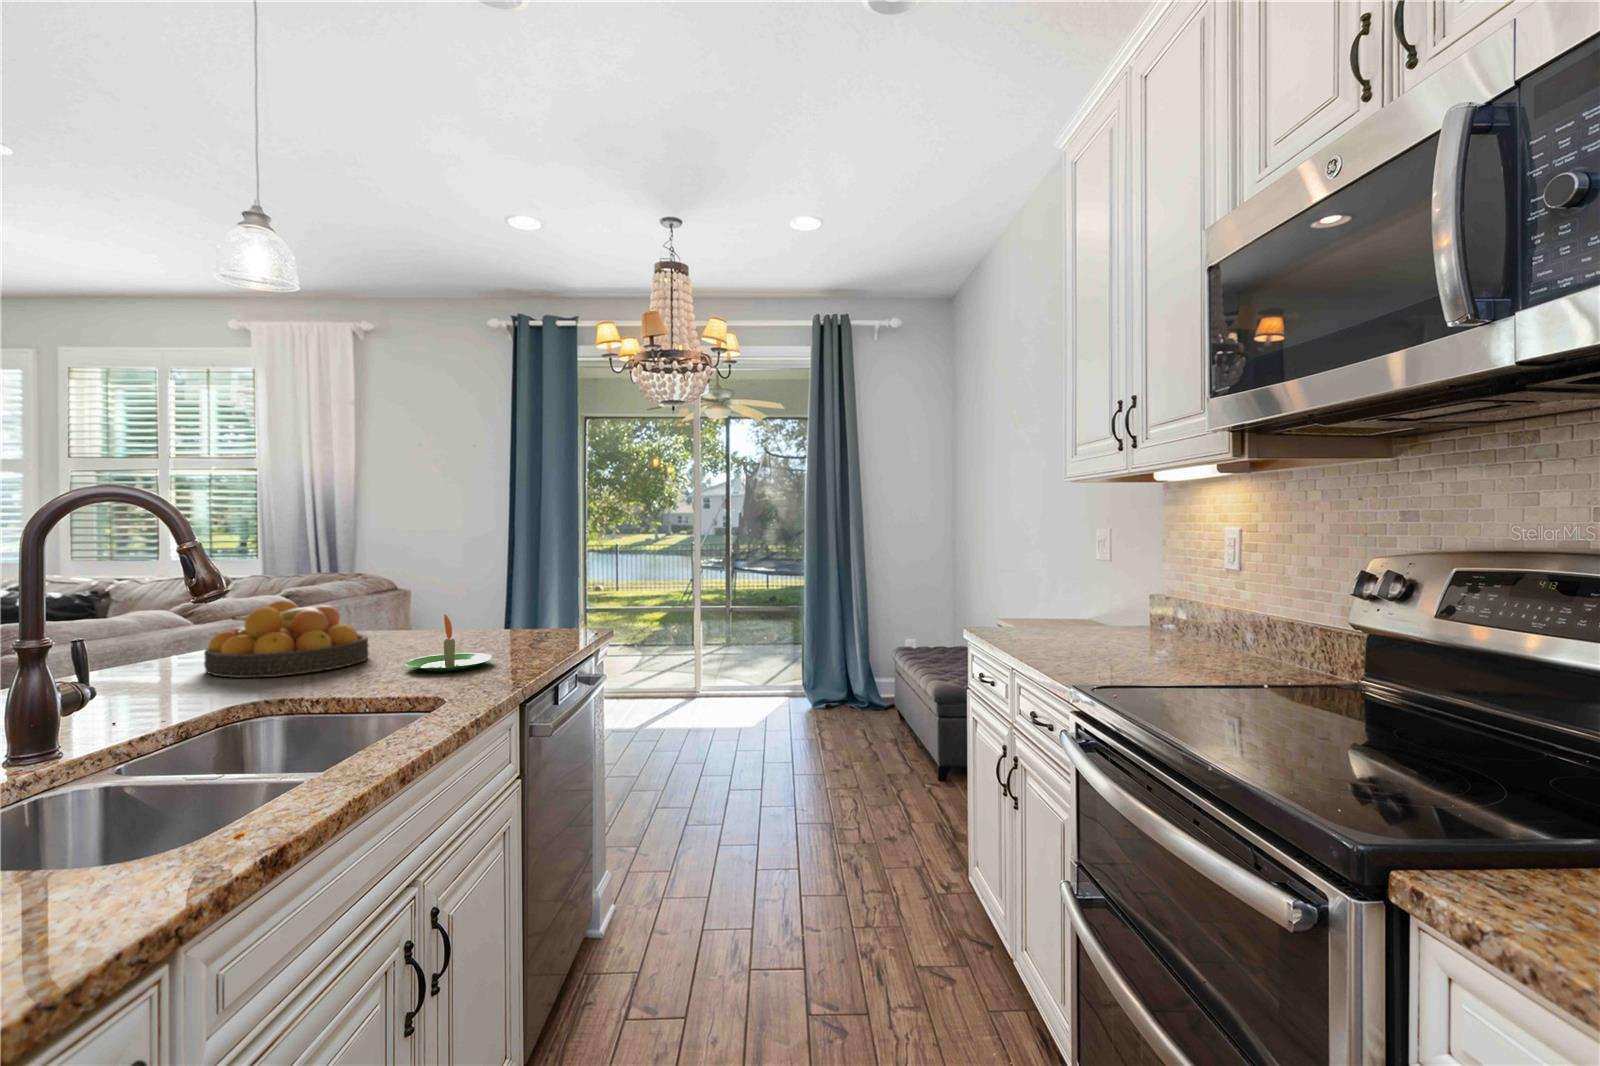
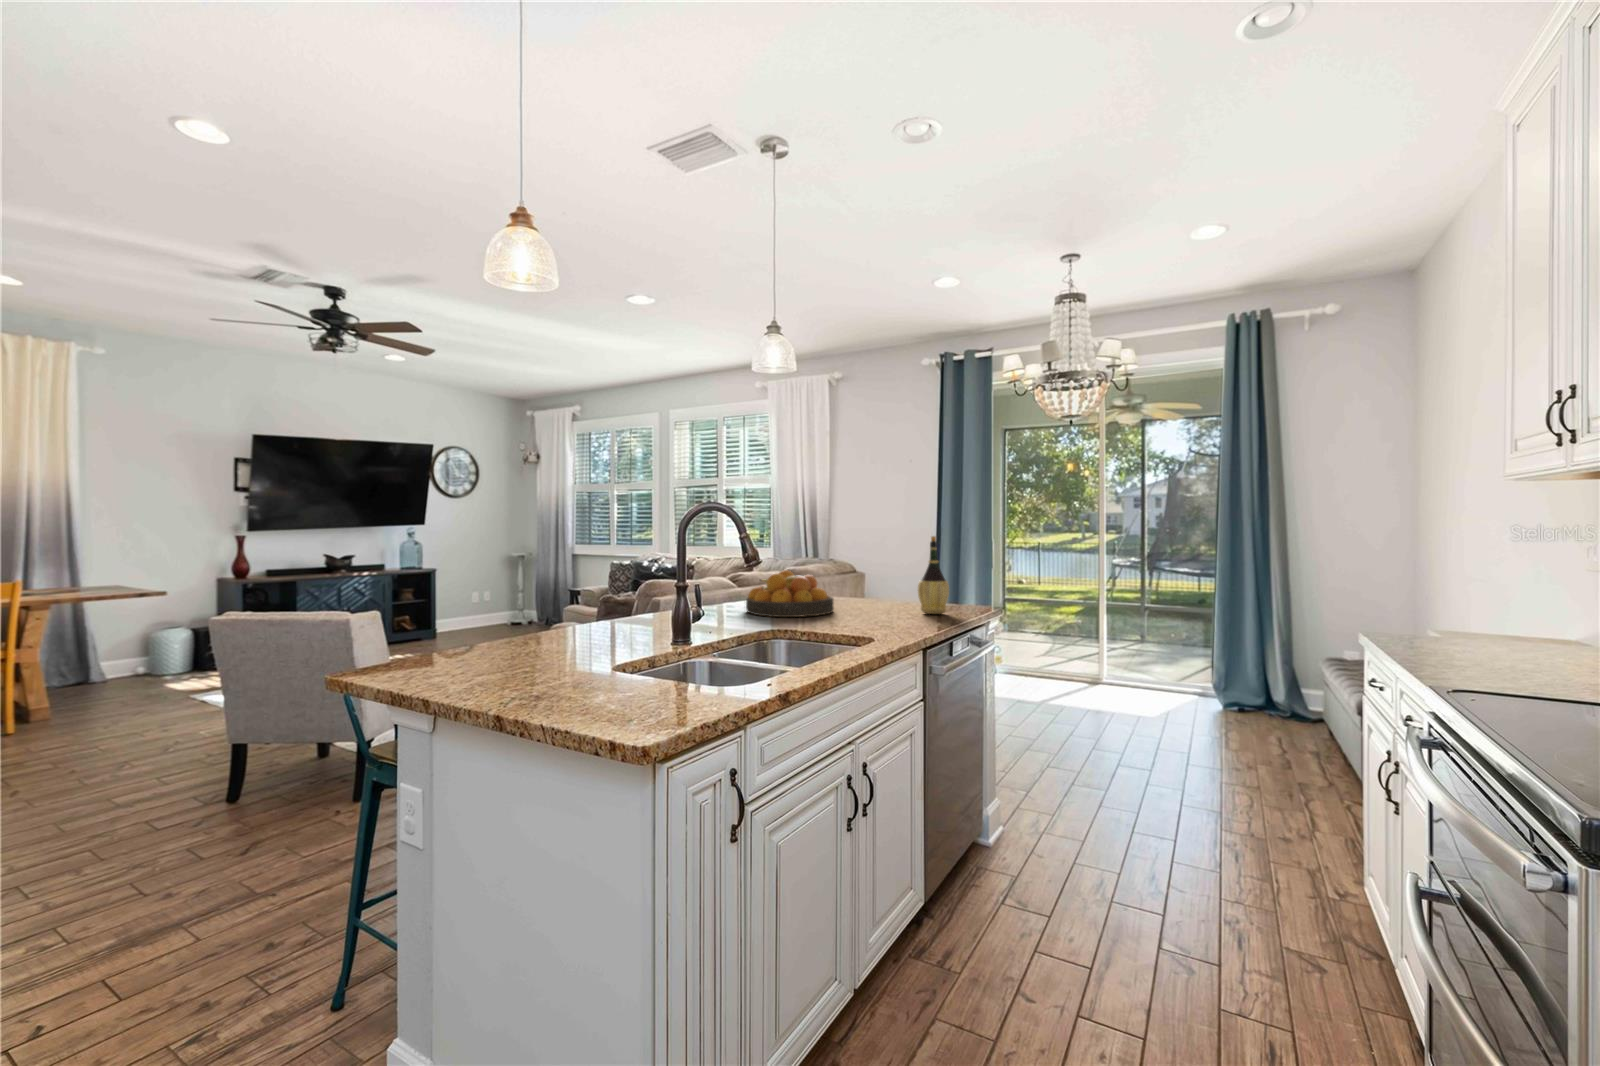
wine bottle: none [500,543,545,648] -> present [918,536,949,614]
candle: present [405,615,492,671] -> none [854,584,910,623]

